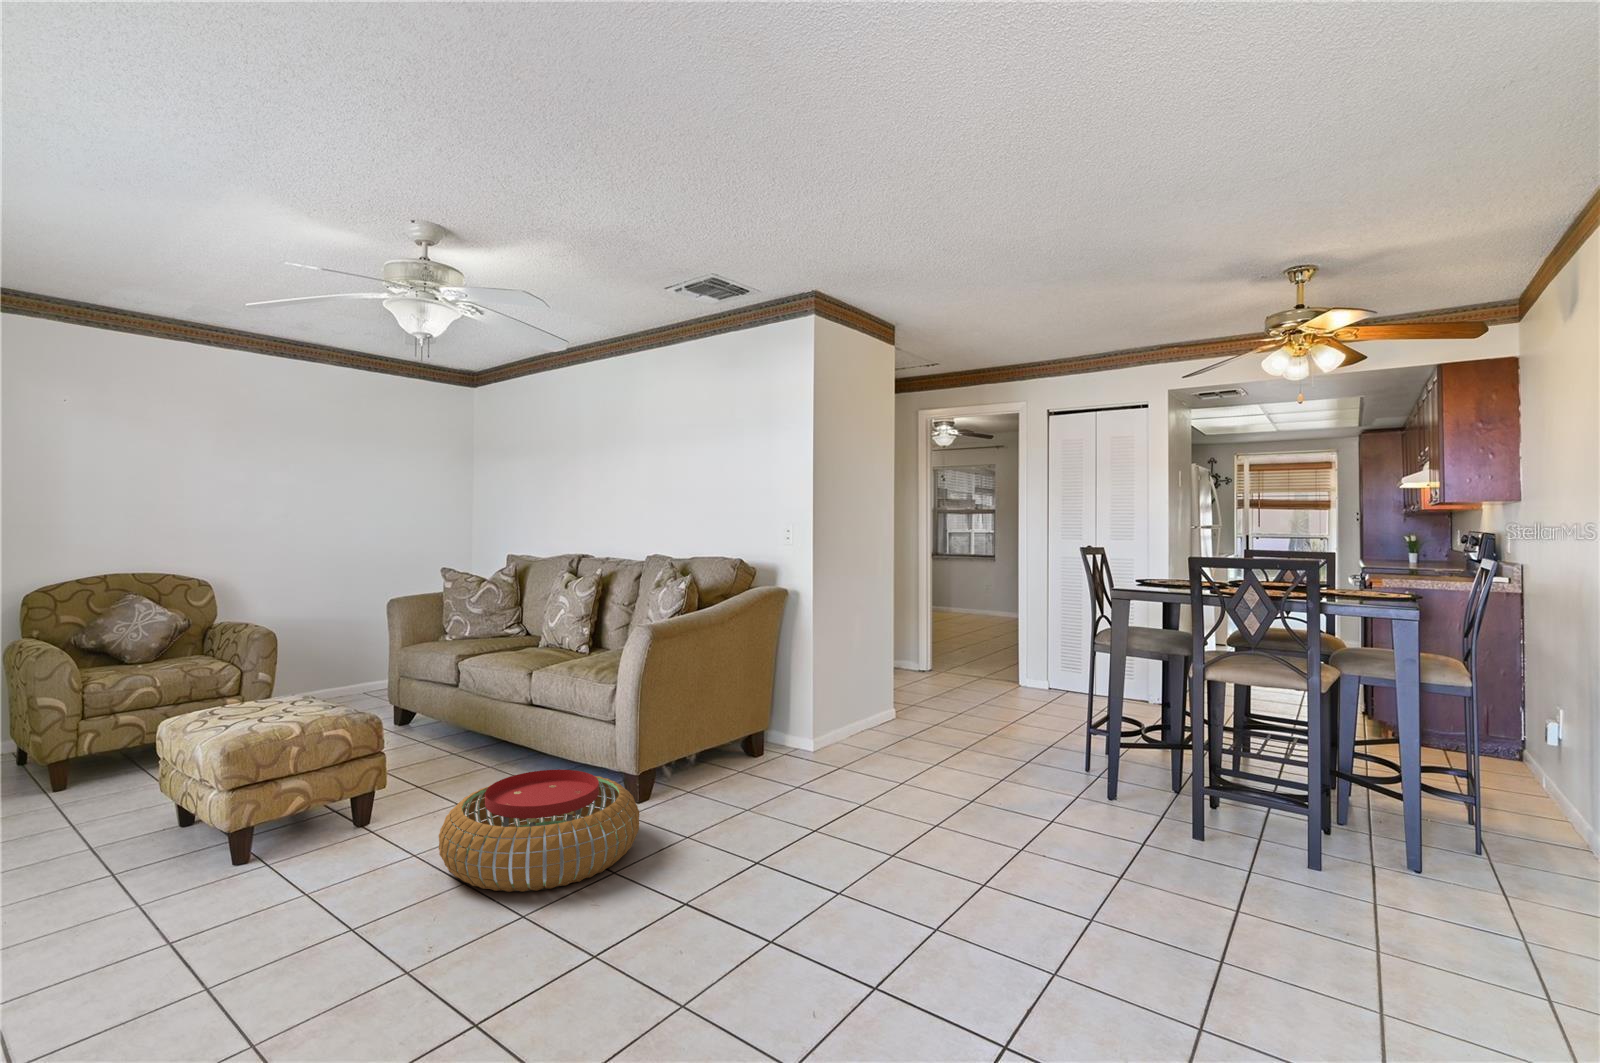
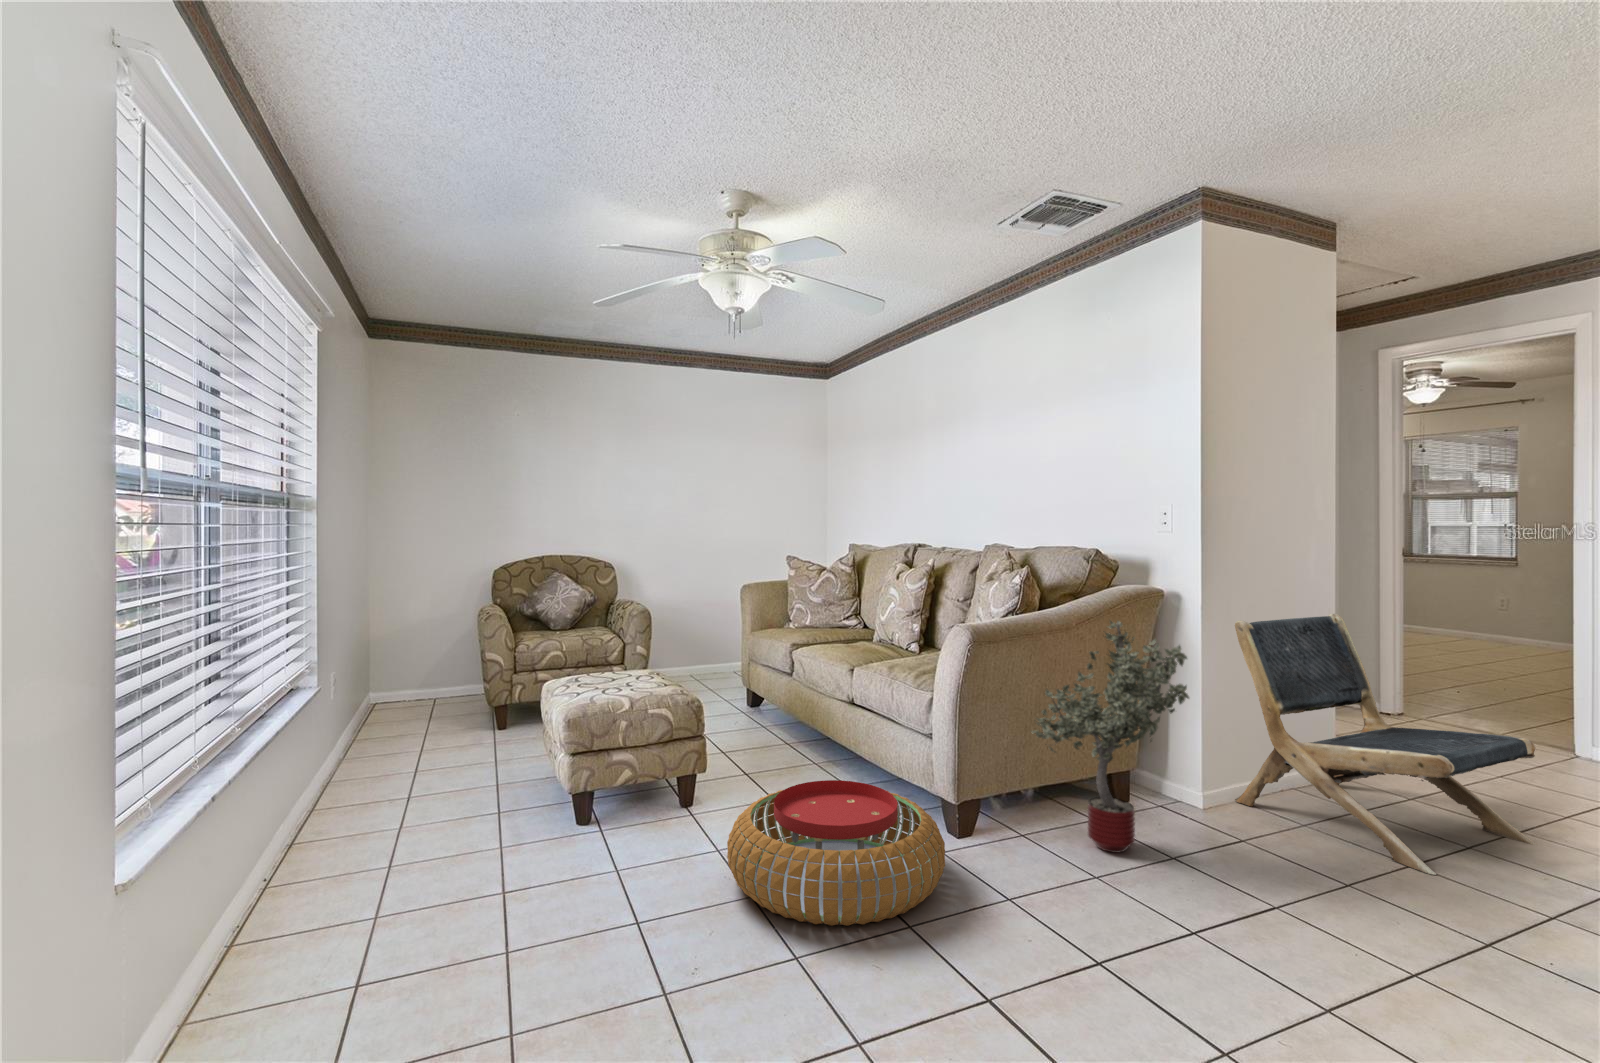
lounge chair: none [835,603,1003,773] -> present [1235,614,1537,875]
potted tree: none [699,615,810,795] -> present [1032,620,1189,853]

